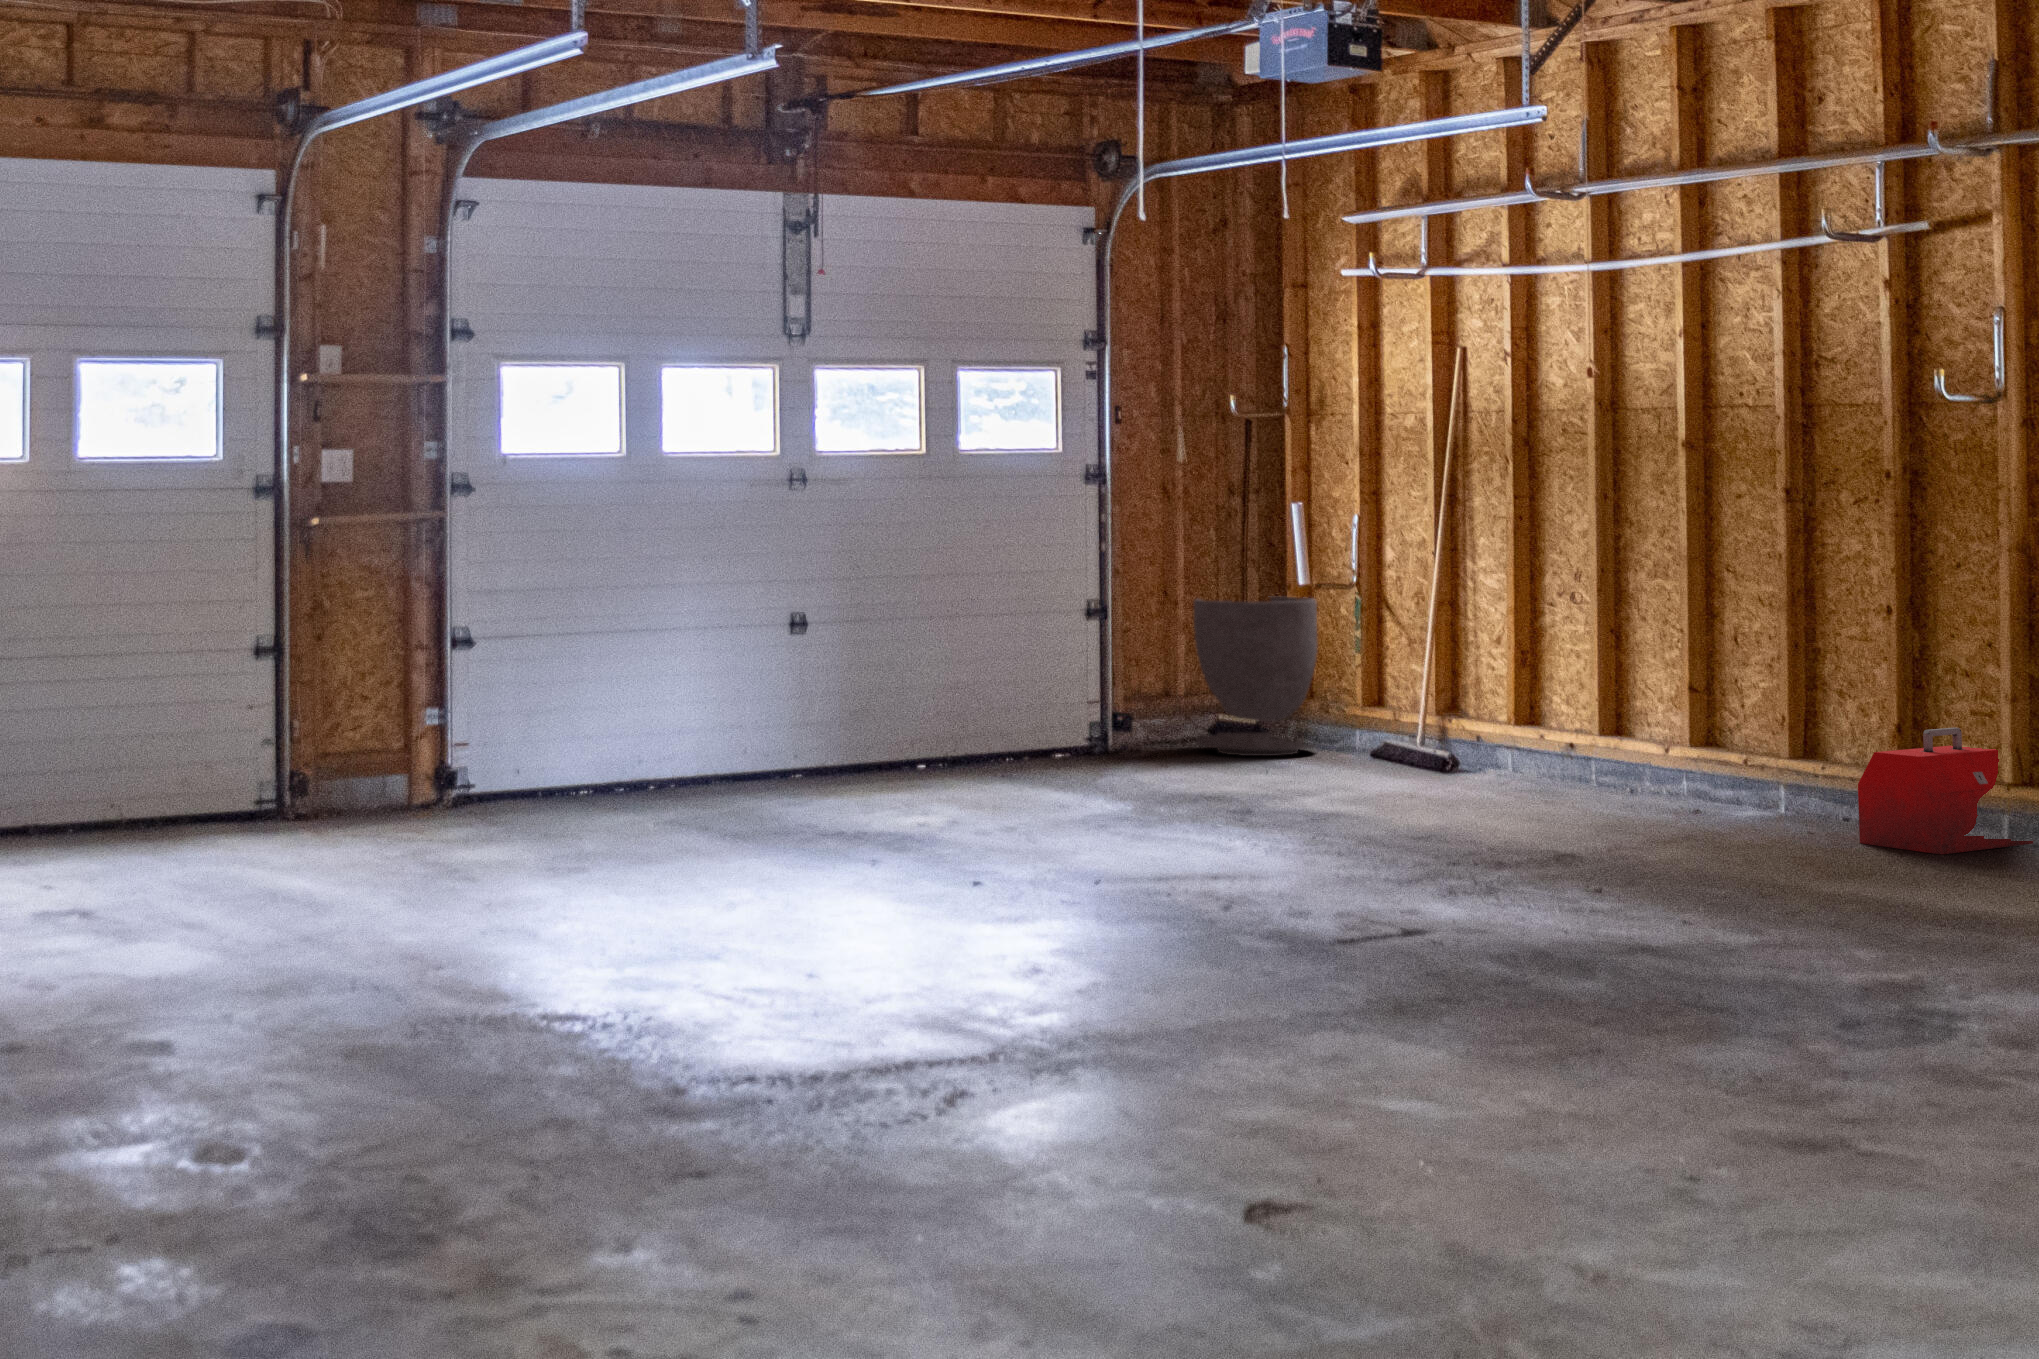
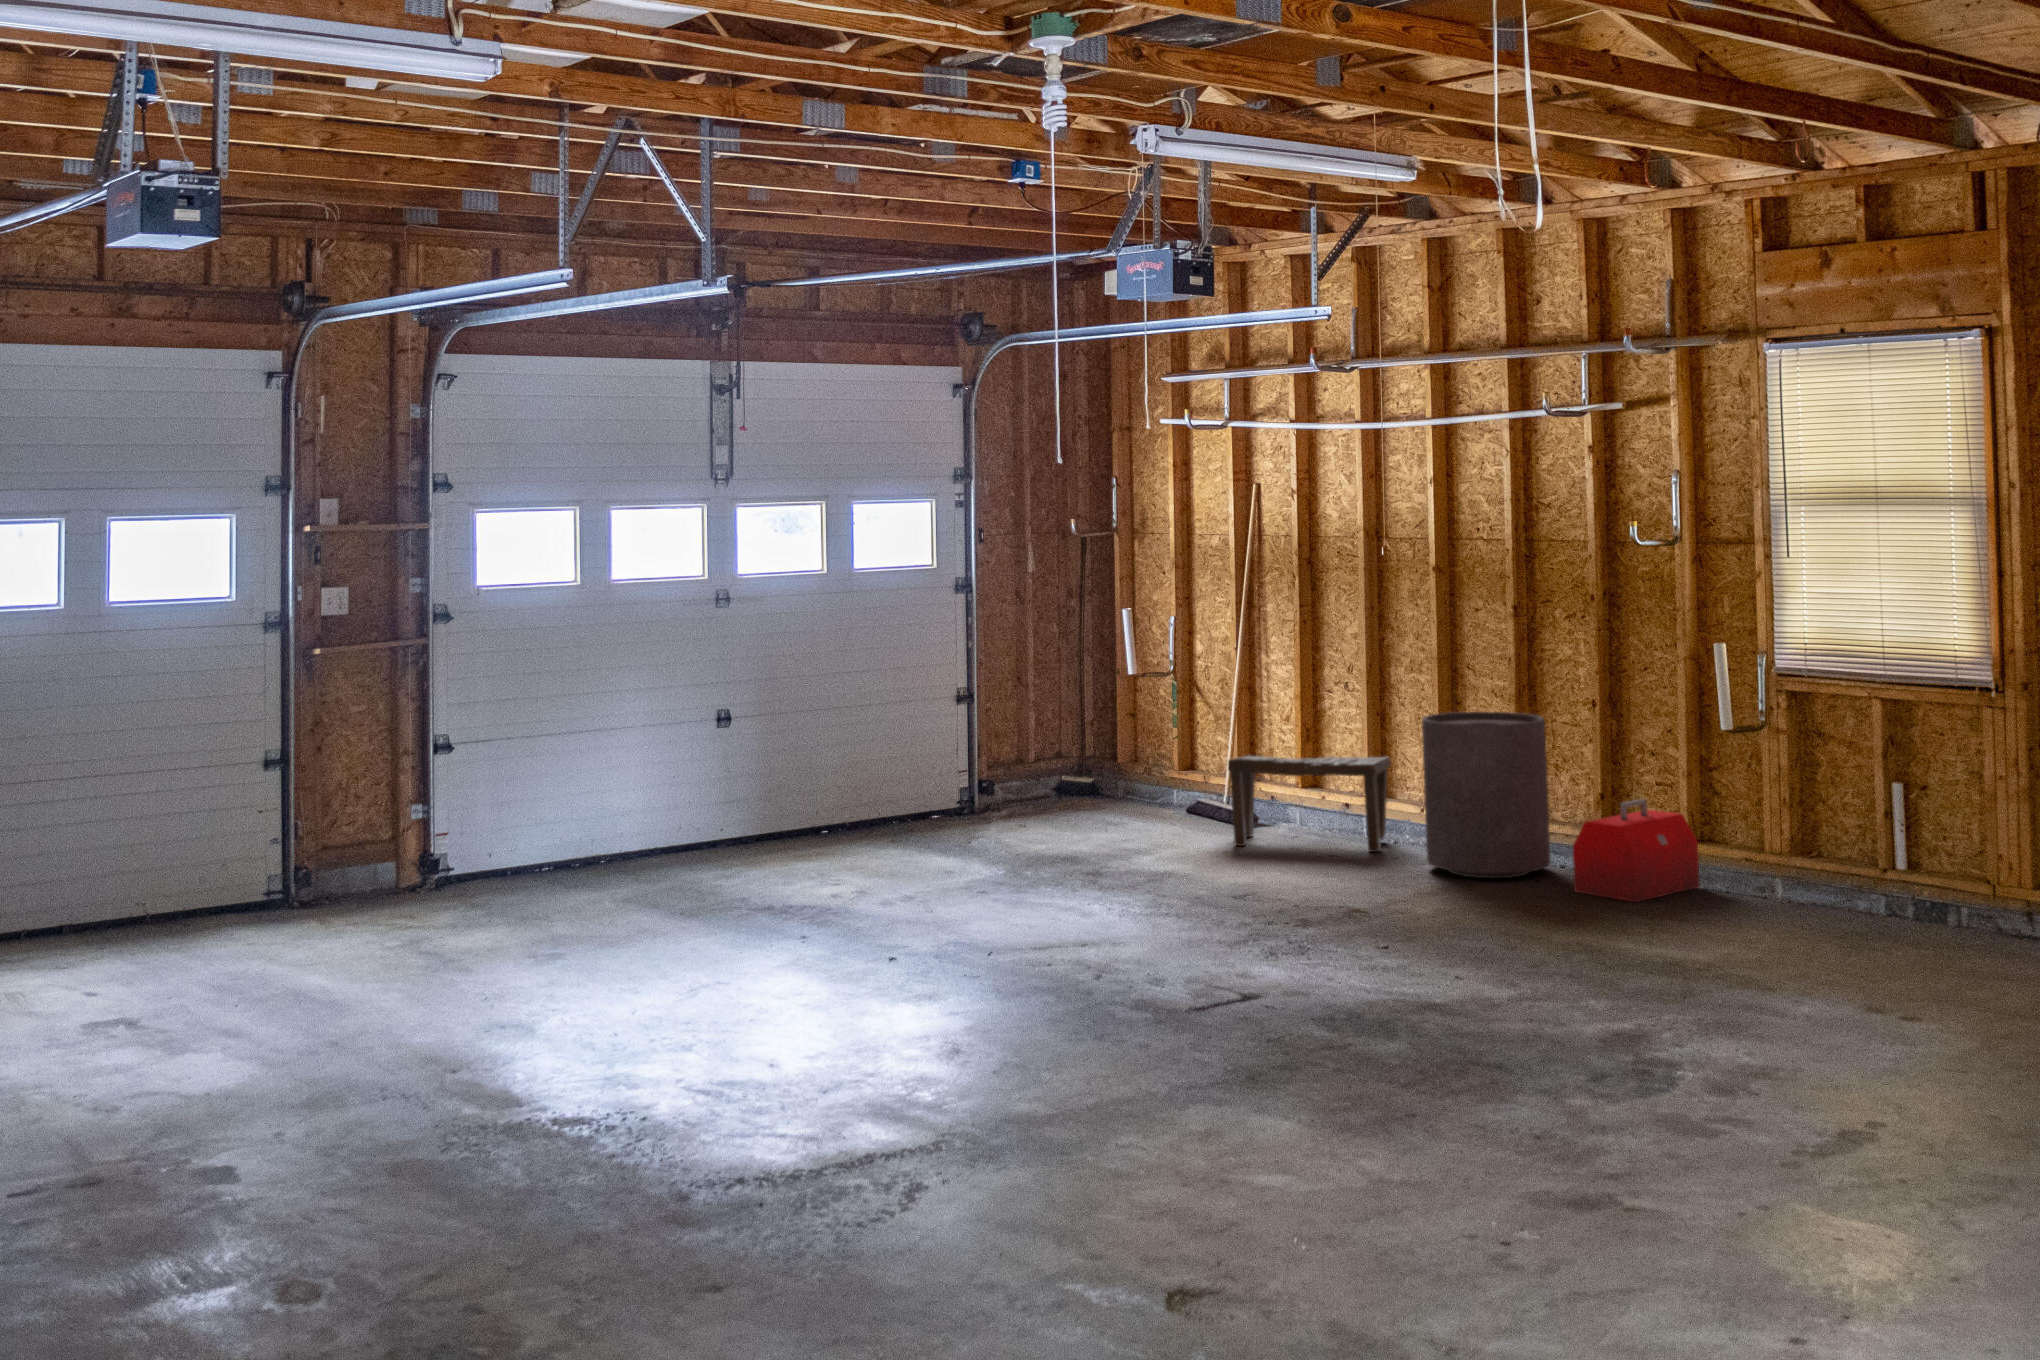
trash can: present [1194,597,1318,756] -> present [1422,712,1550,878]
bench: none [1412,681,1626,801] -> present [1228,755,1391,852]

